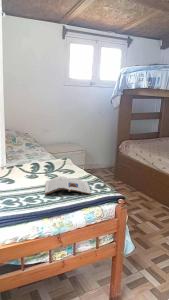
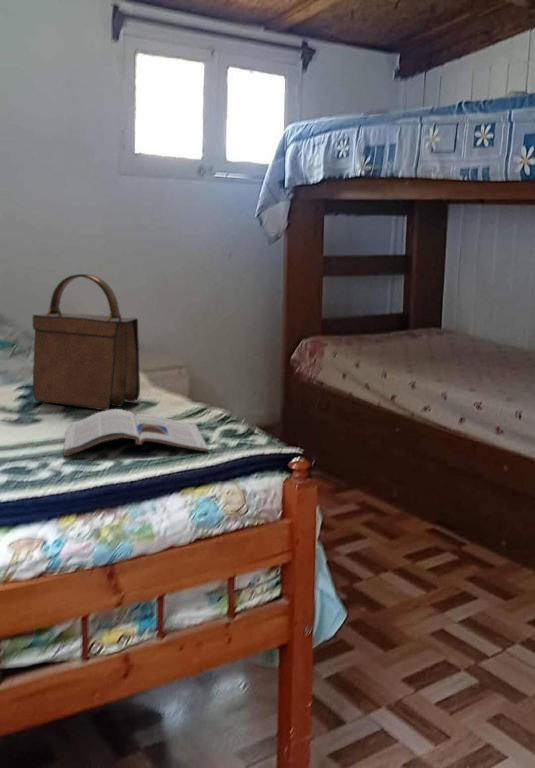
handbag: none [36,129,69,174] -> present [33,274,140,411]

